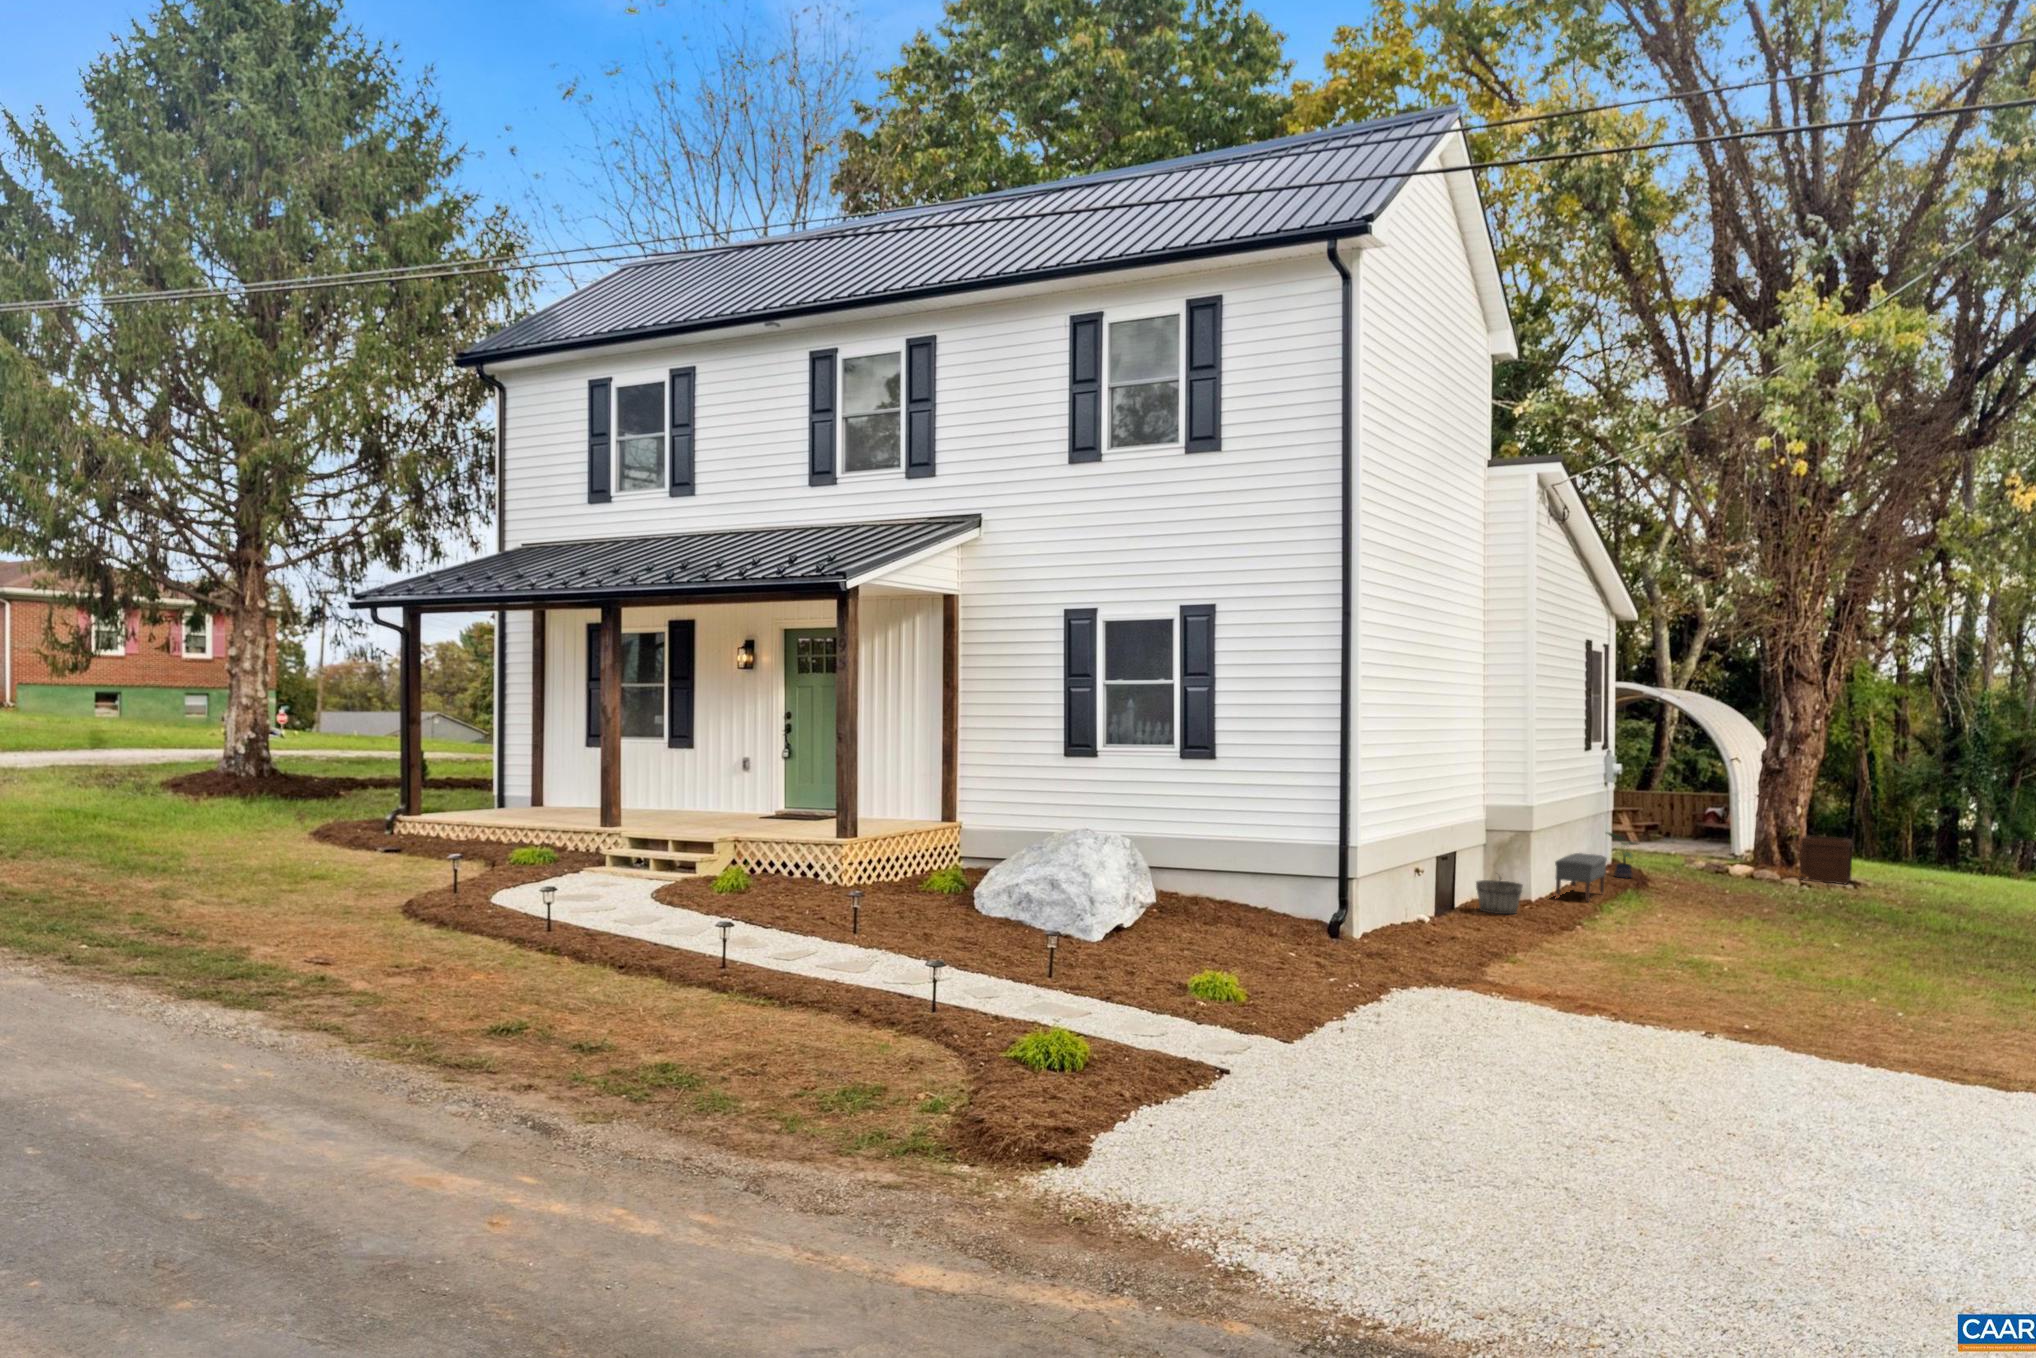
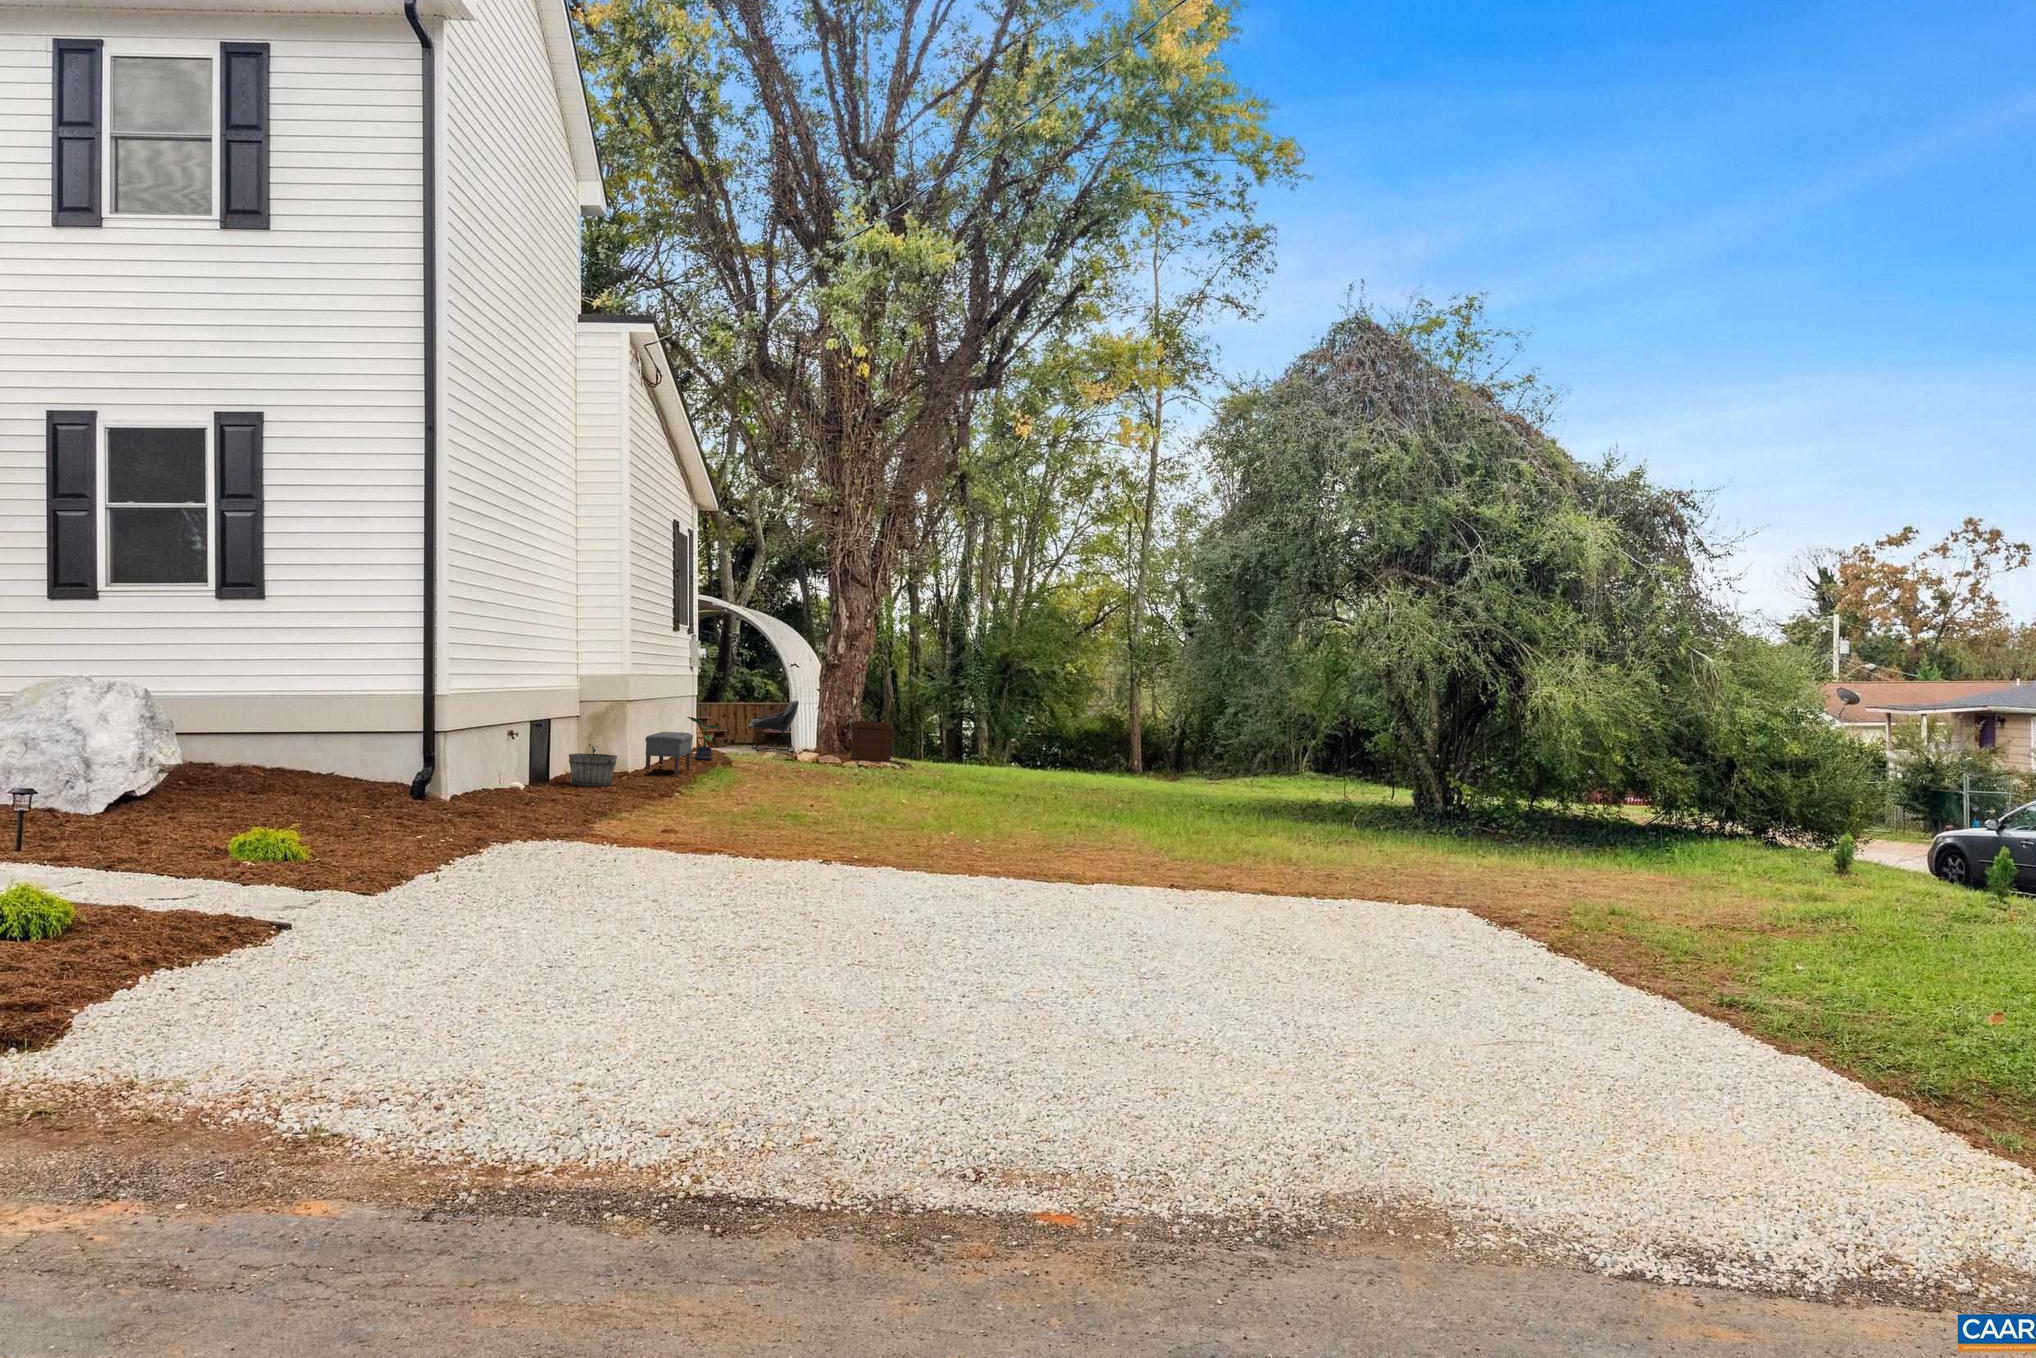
lounge chair: none [1679,809,1737,867] -> present [749,700,799,753]

